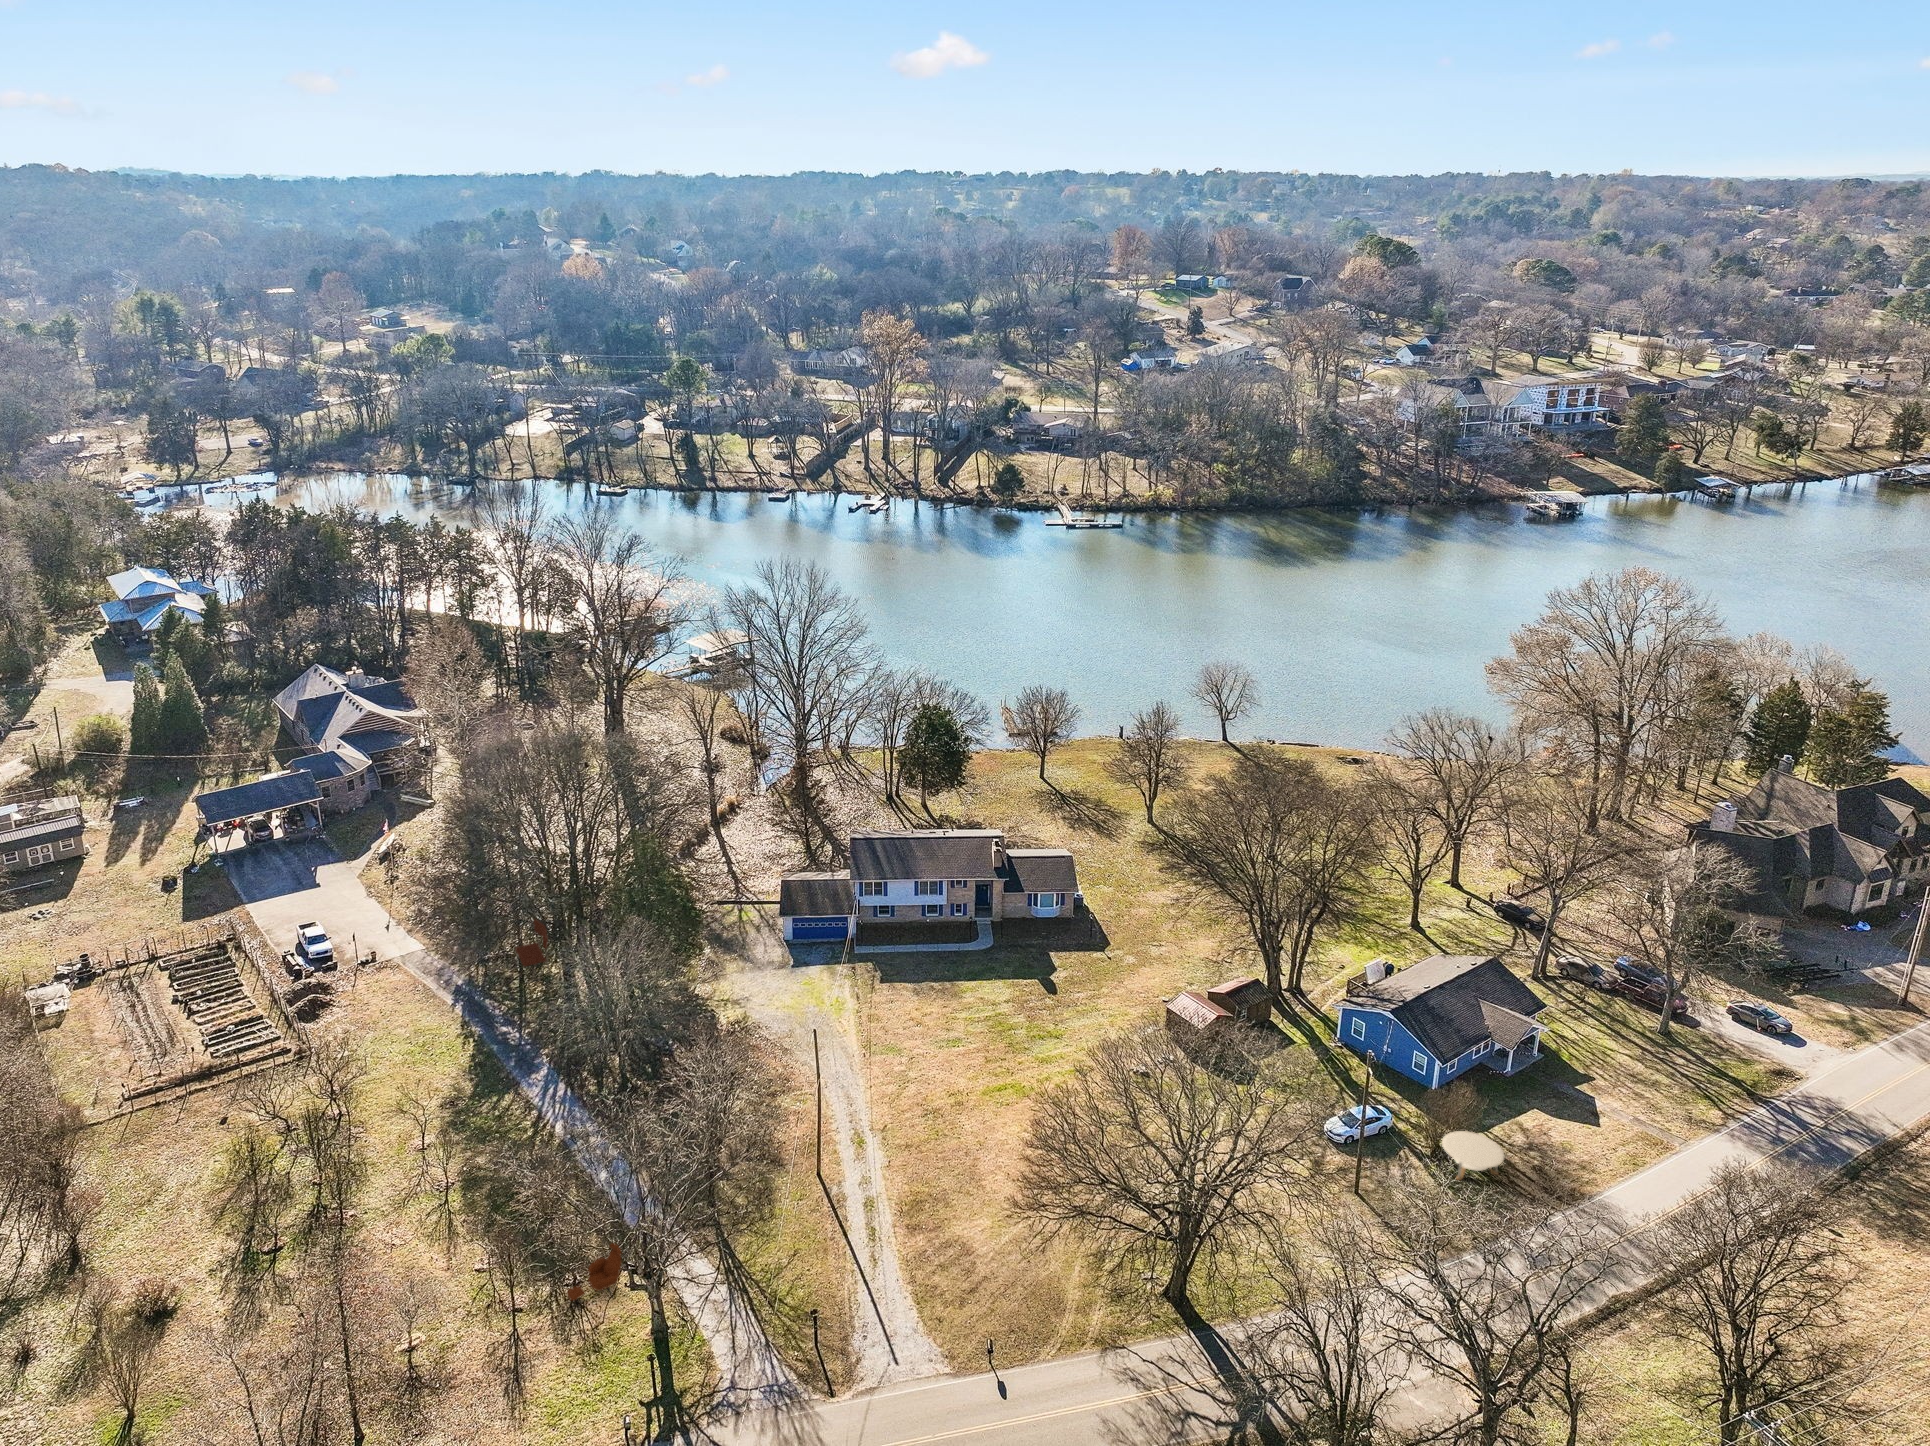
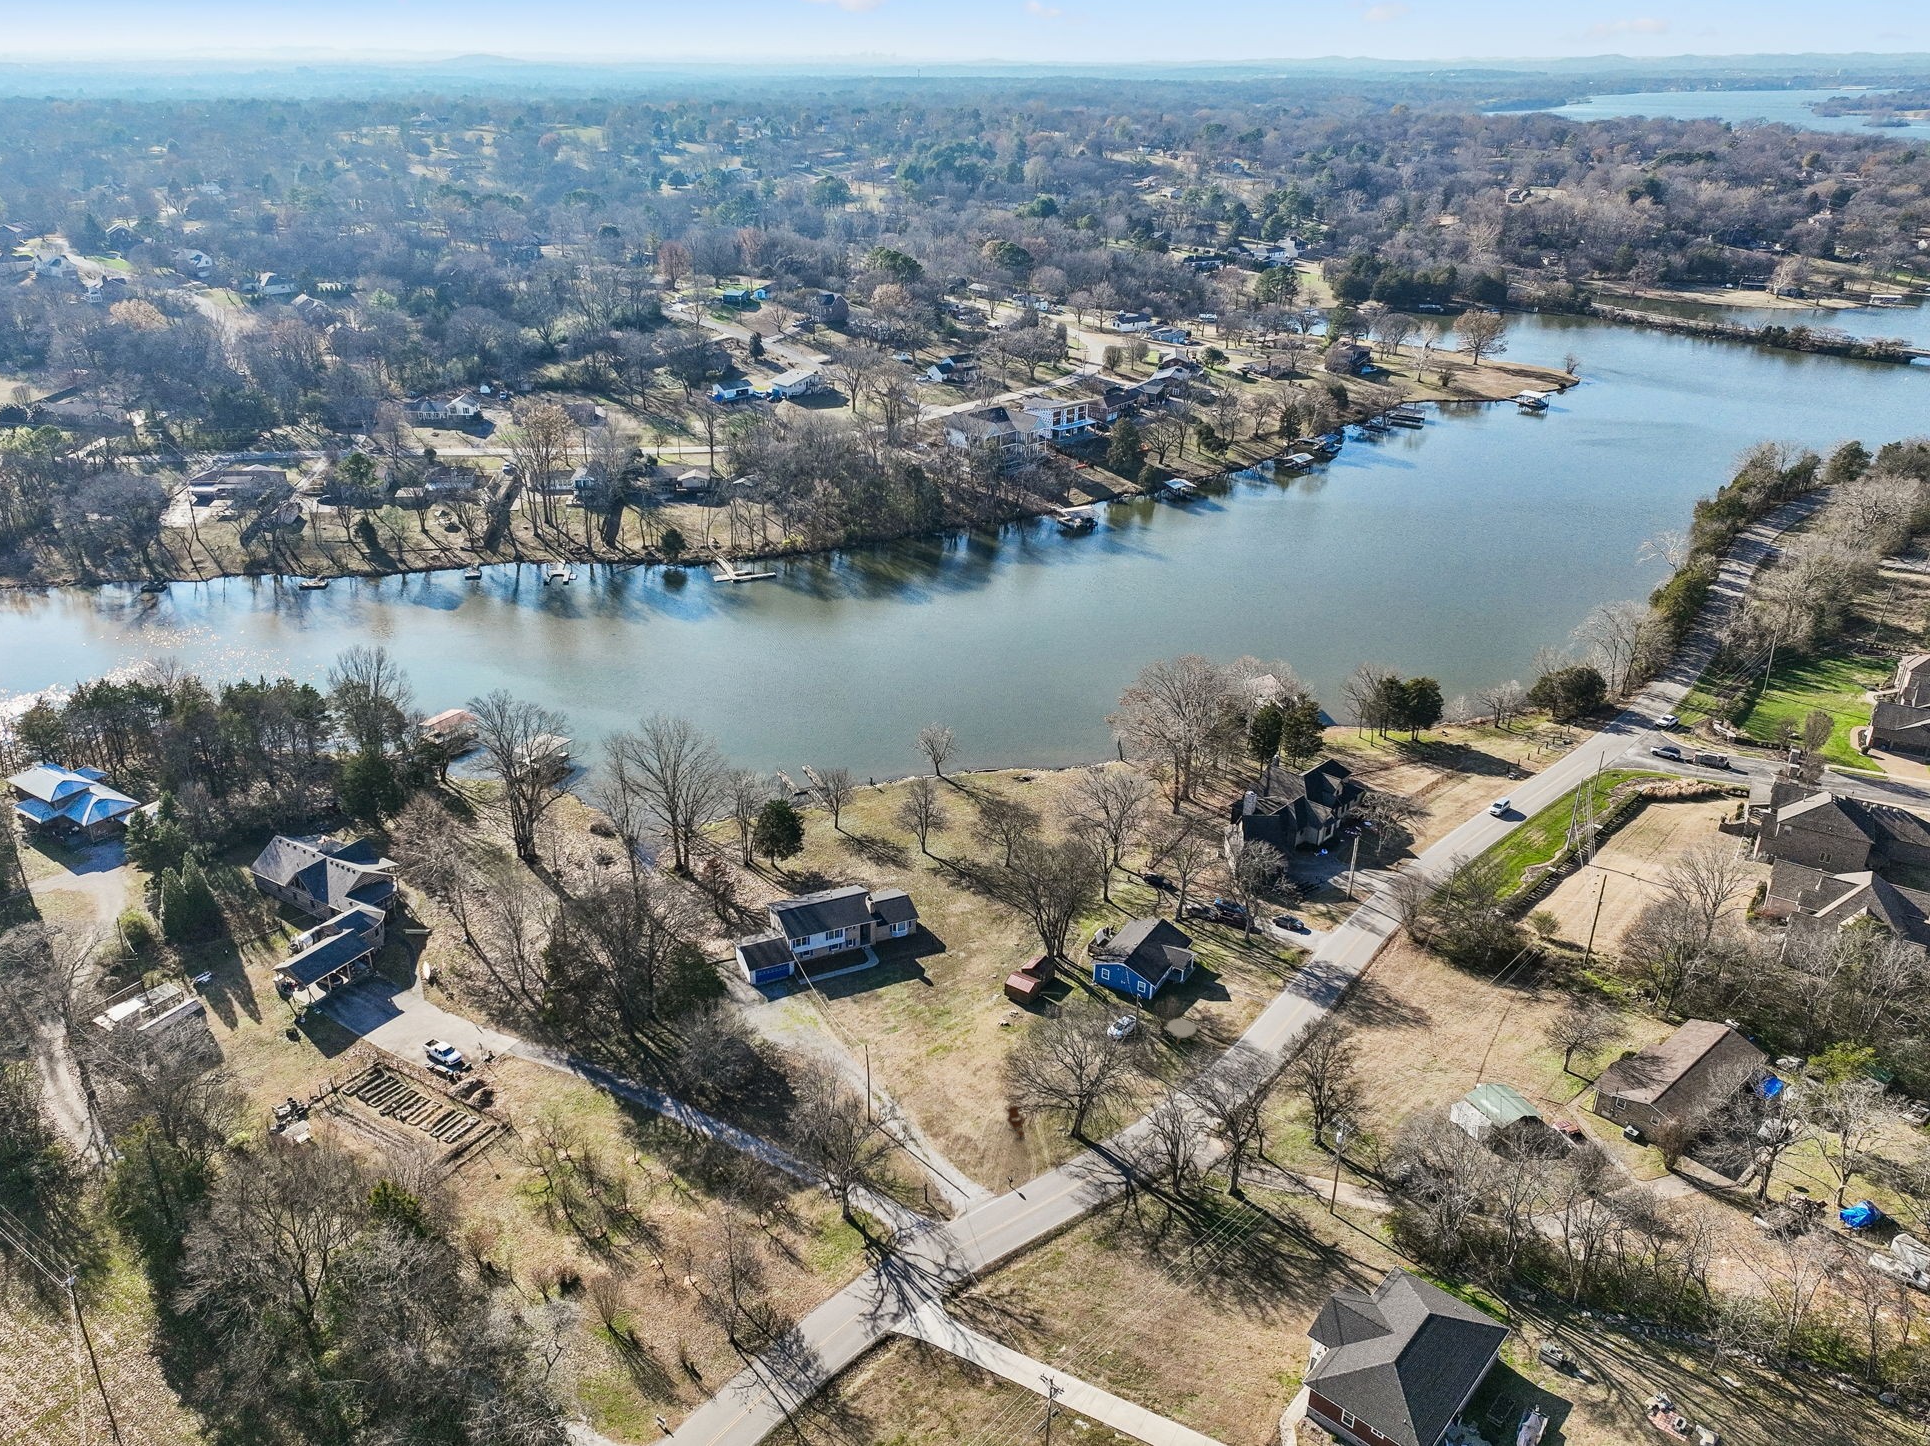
bench: present [515,919,550,981] -> none [588,1010,620,1052]
lounge chair: present [567,1243,622,1308] -> present [1007,1106,1024,1138]

